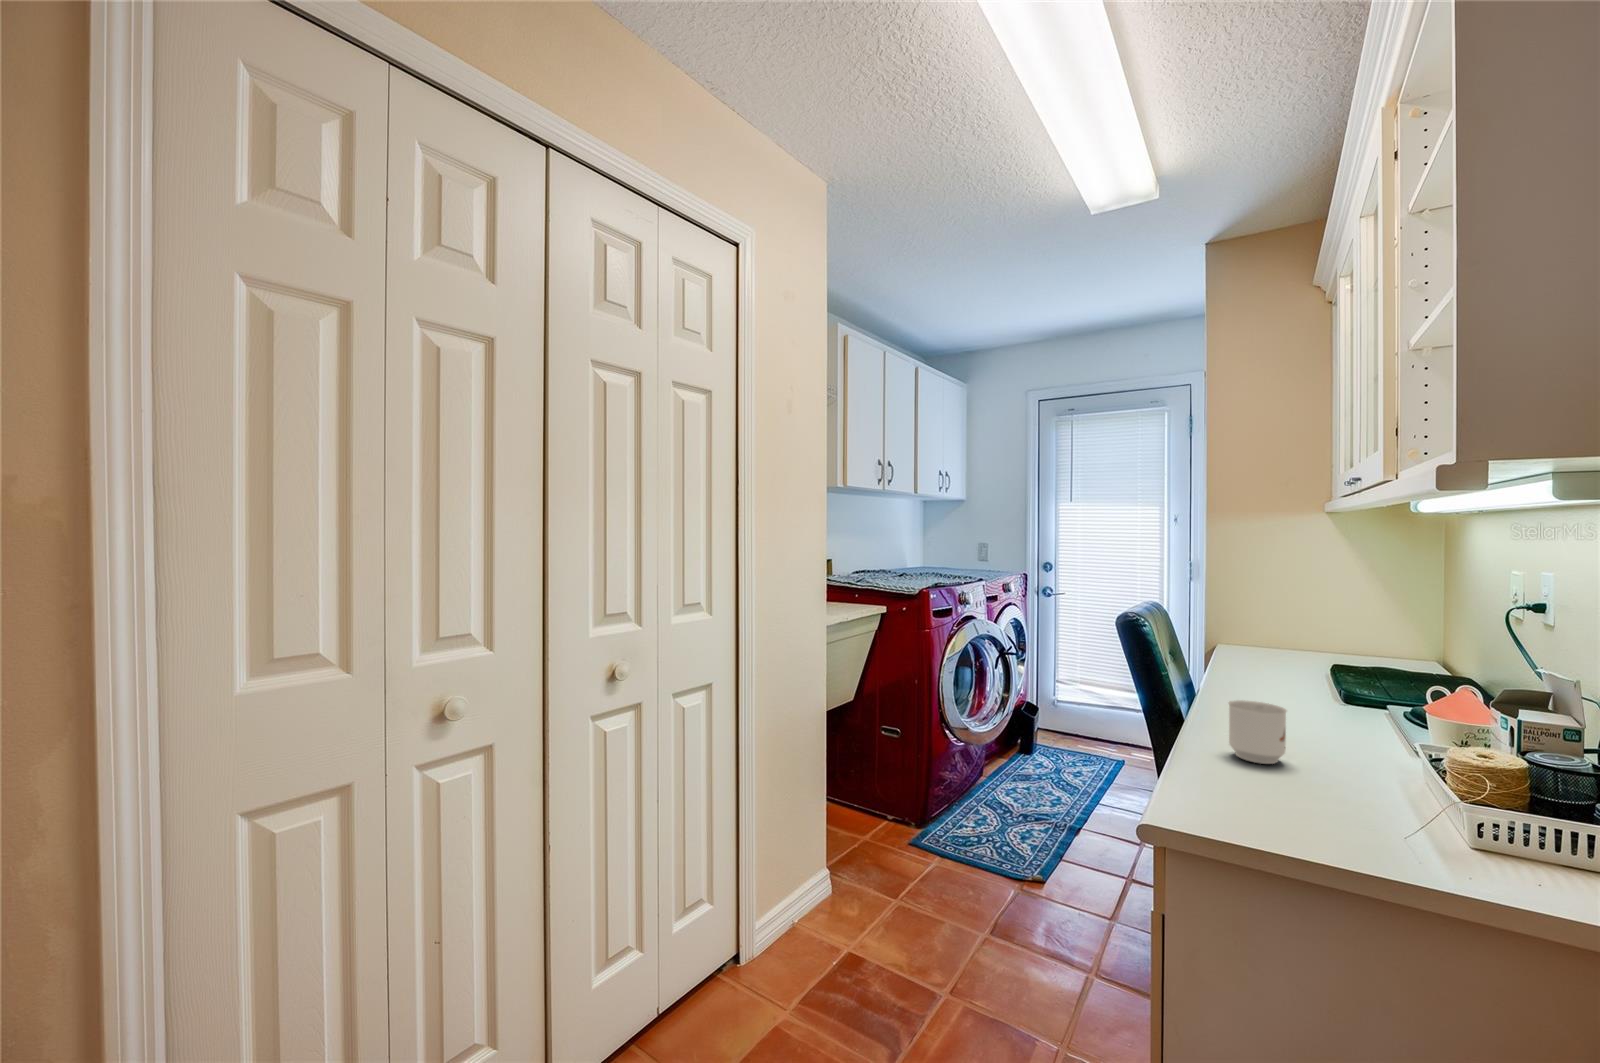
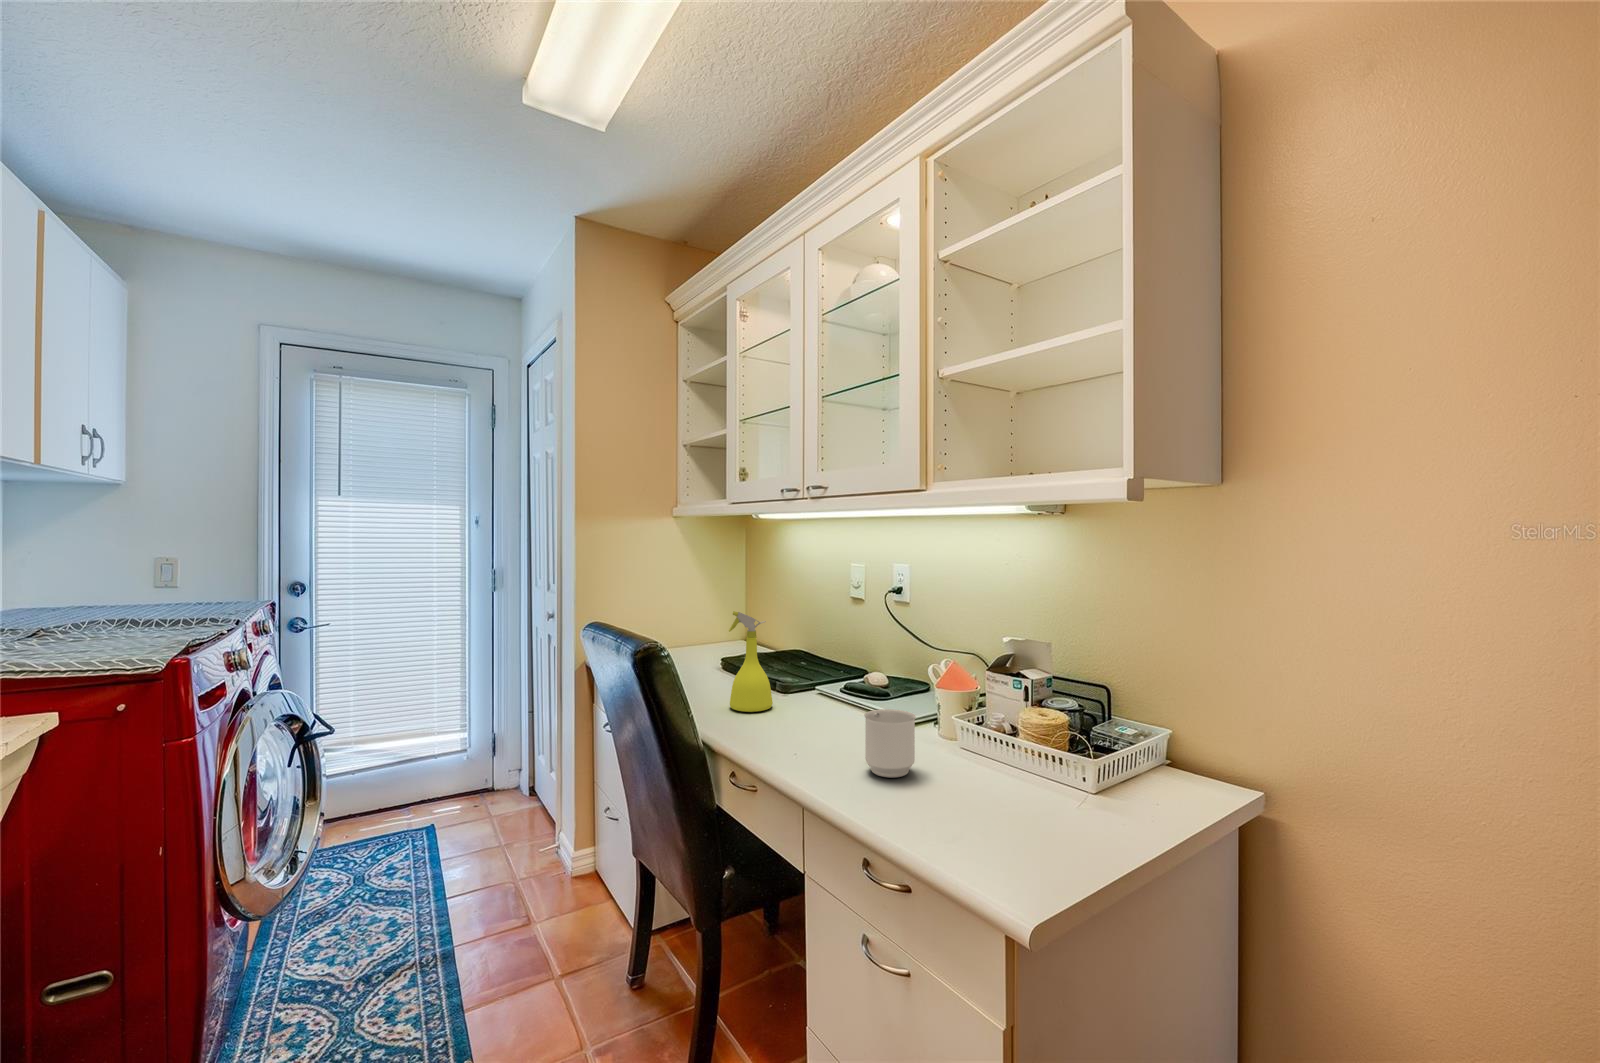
spray bottle: none [1239,605,1290,705] -> present [729,611,773,712]

